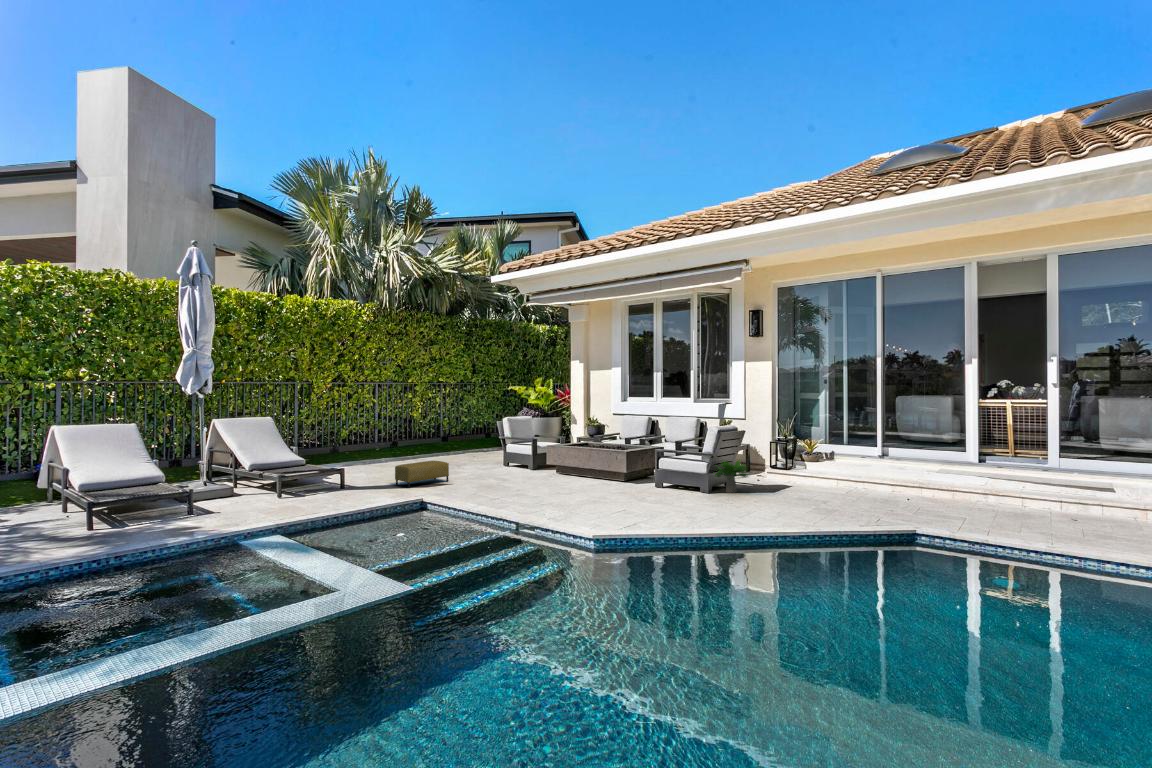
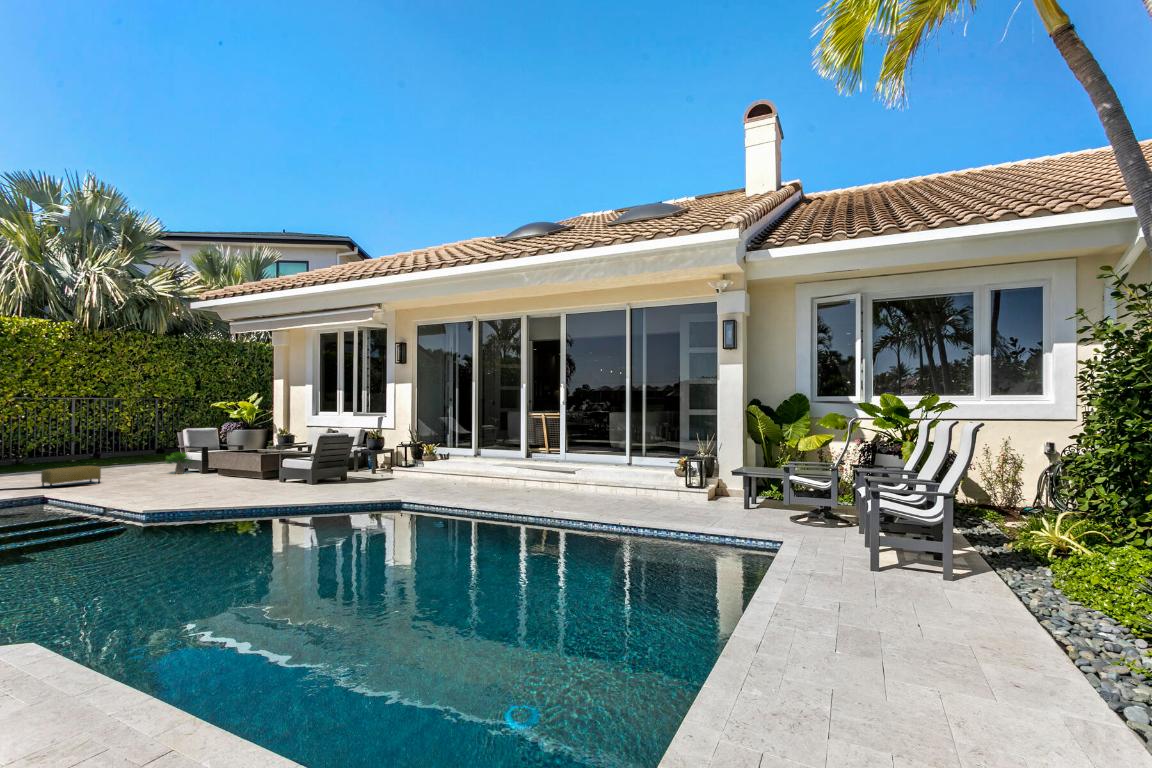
potted plant: present [713,460,748,493] -> present [166,452,193,474]

